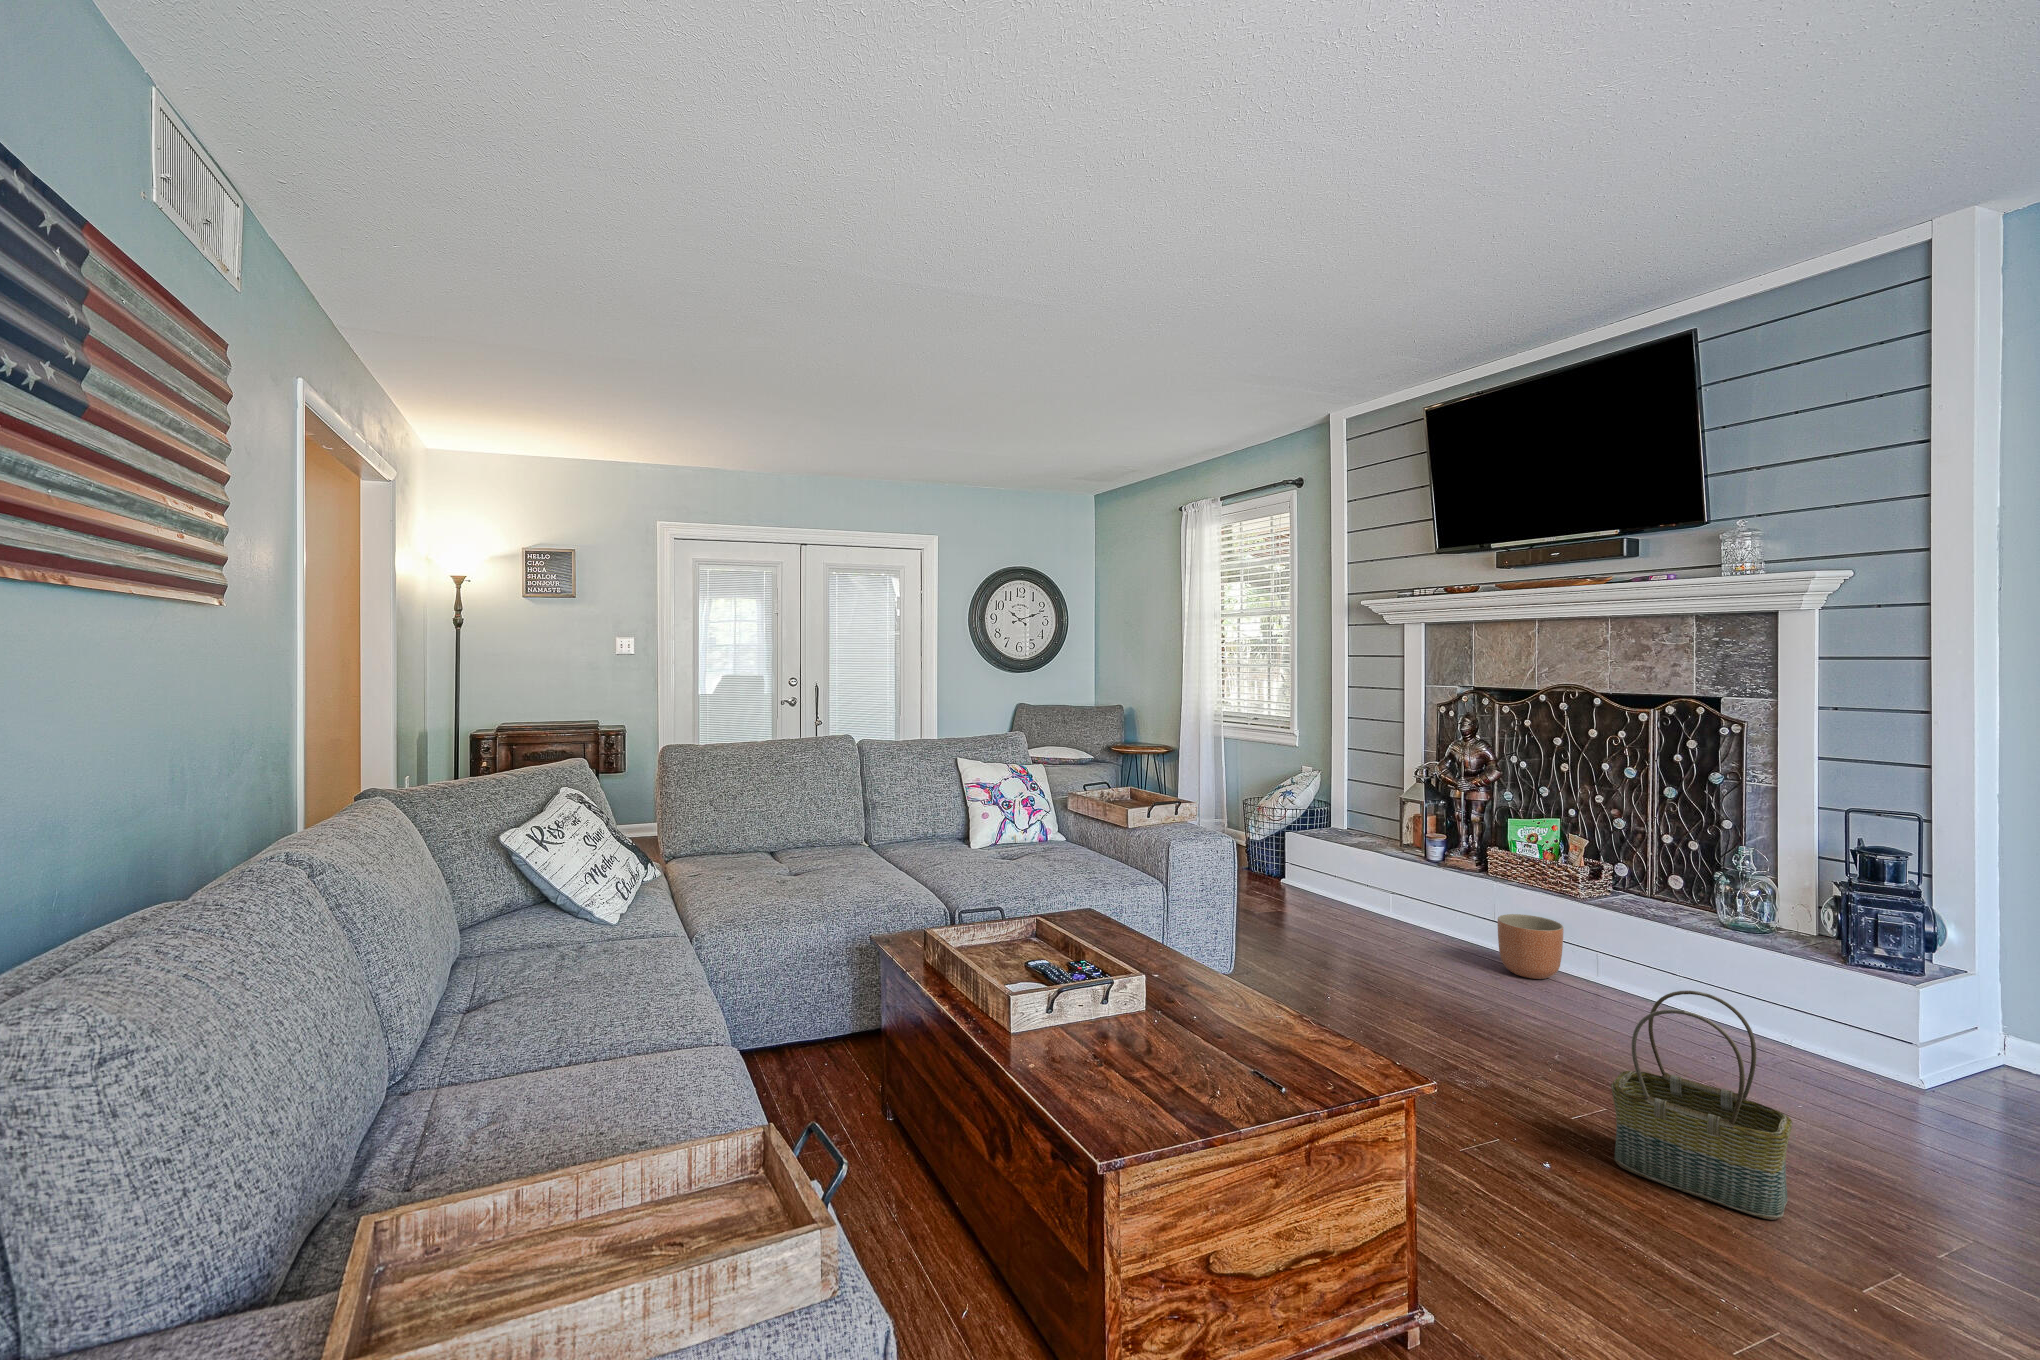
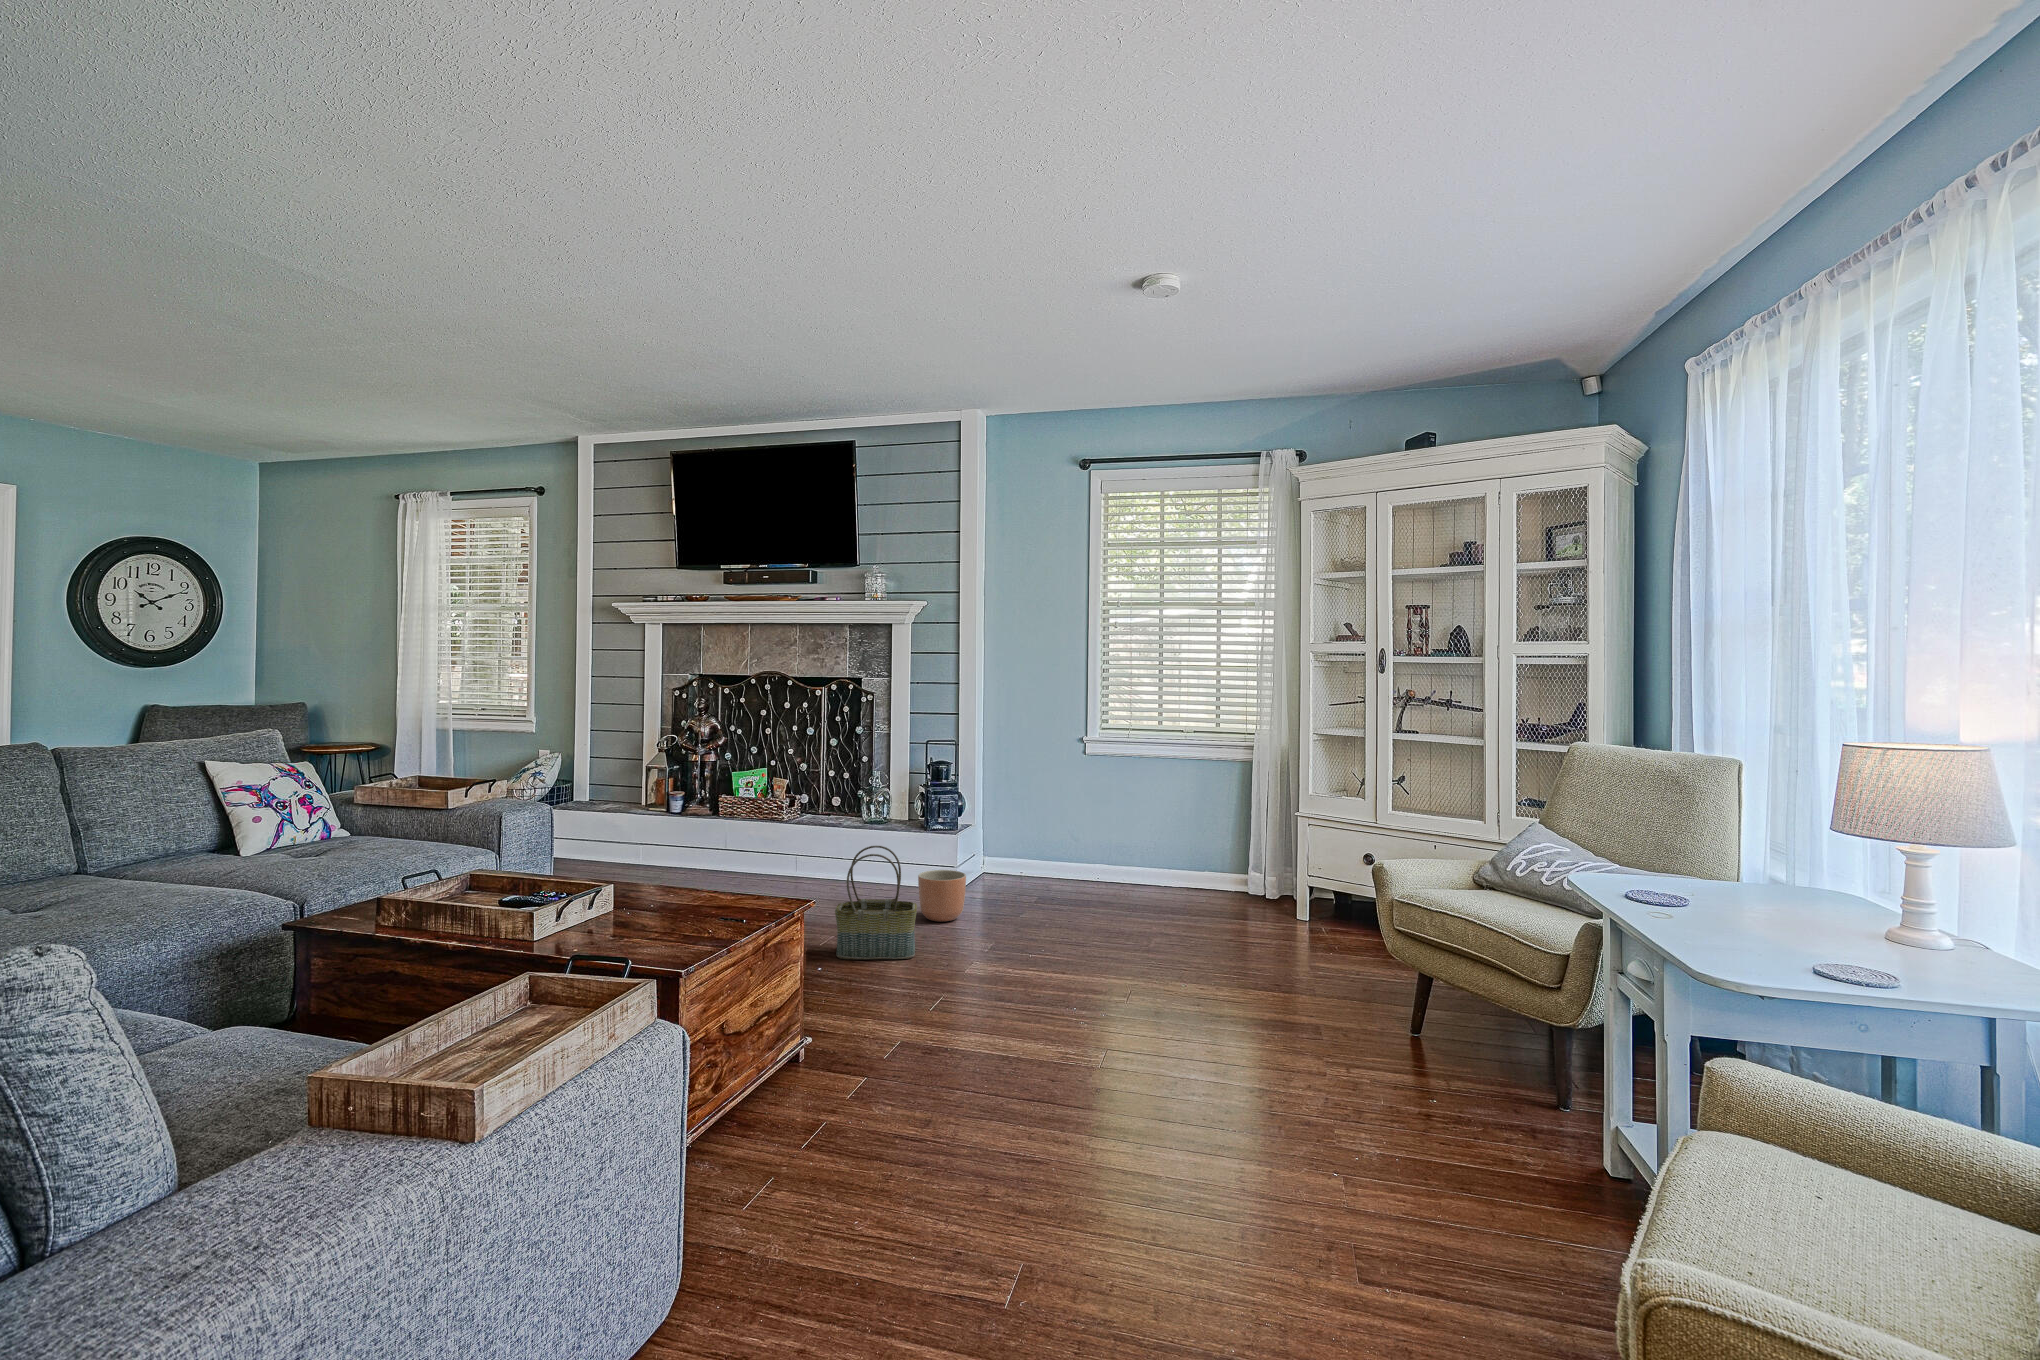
planter: present [1498,914,1563,979] -> present [918,870,966,922]

